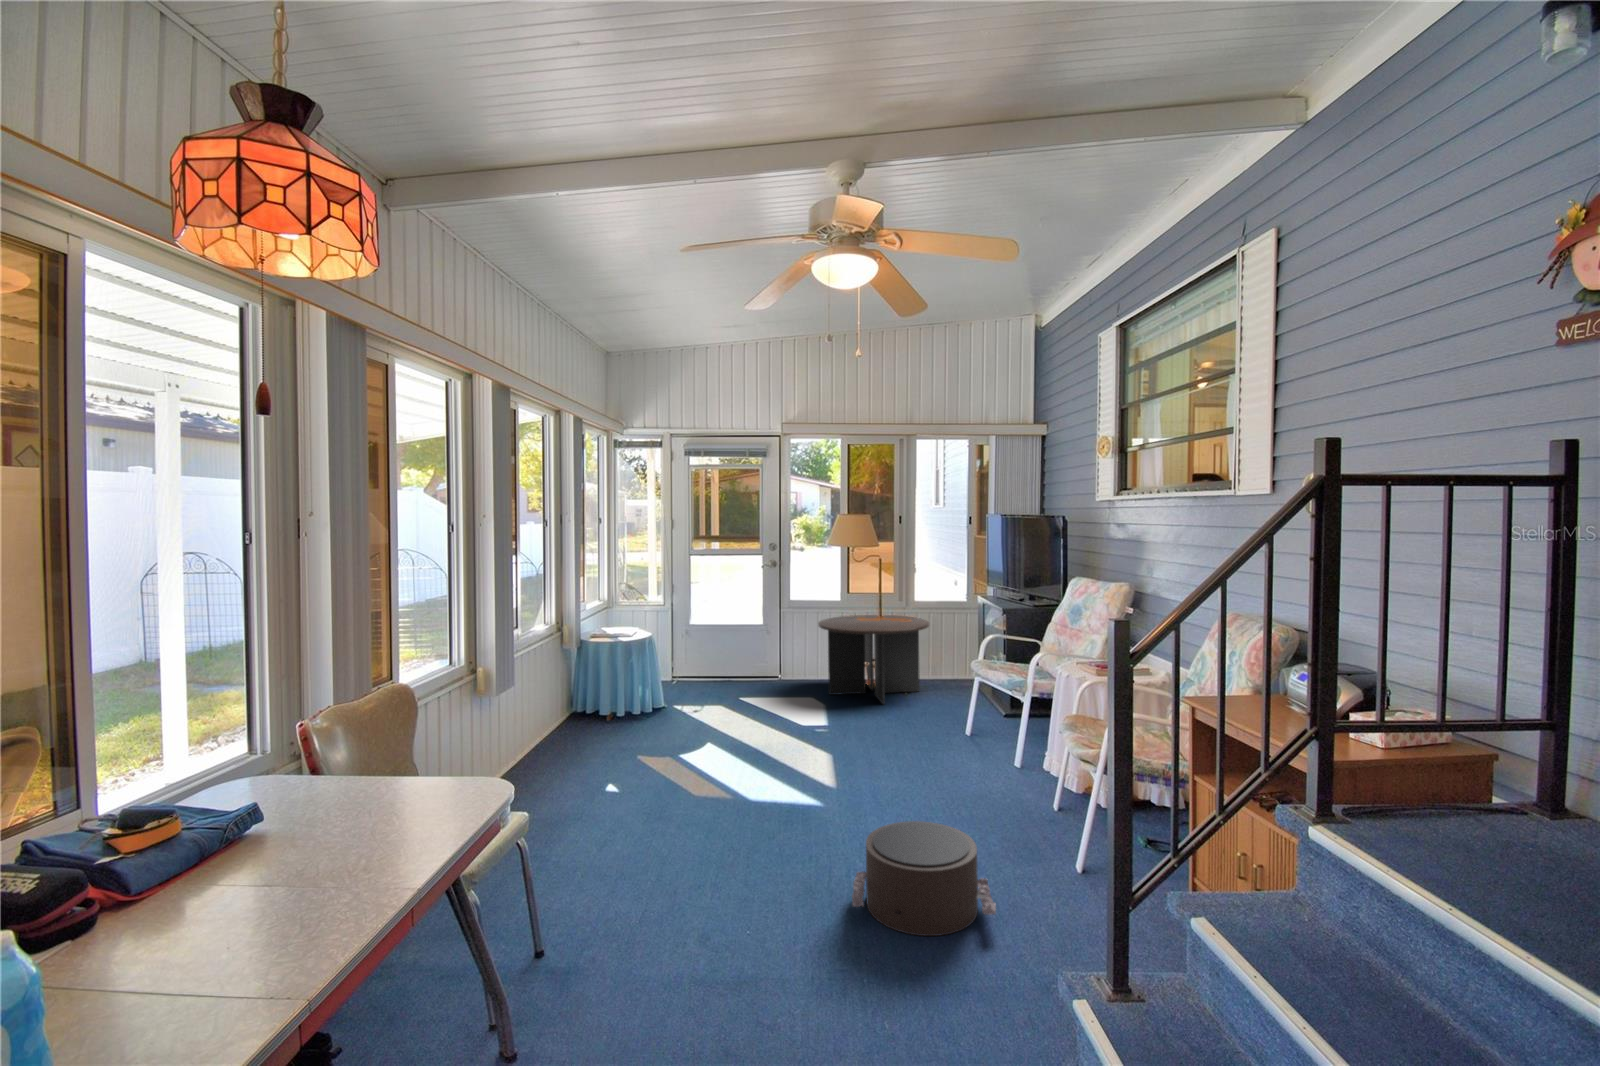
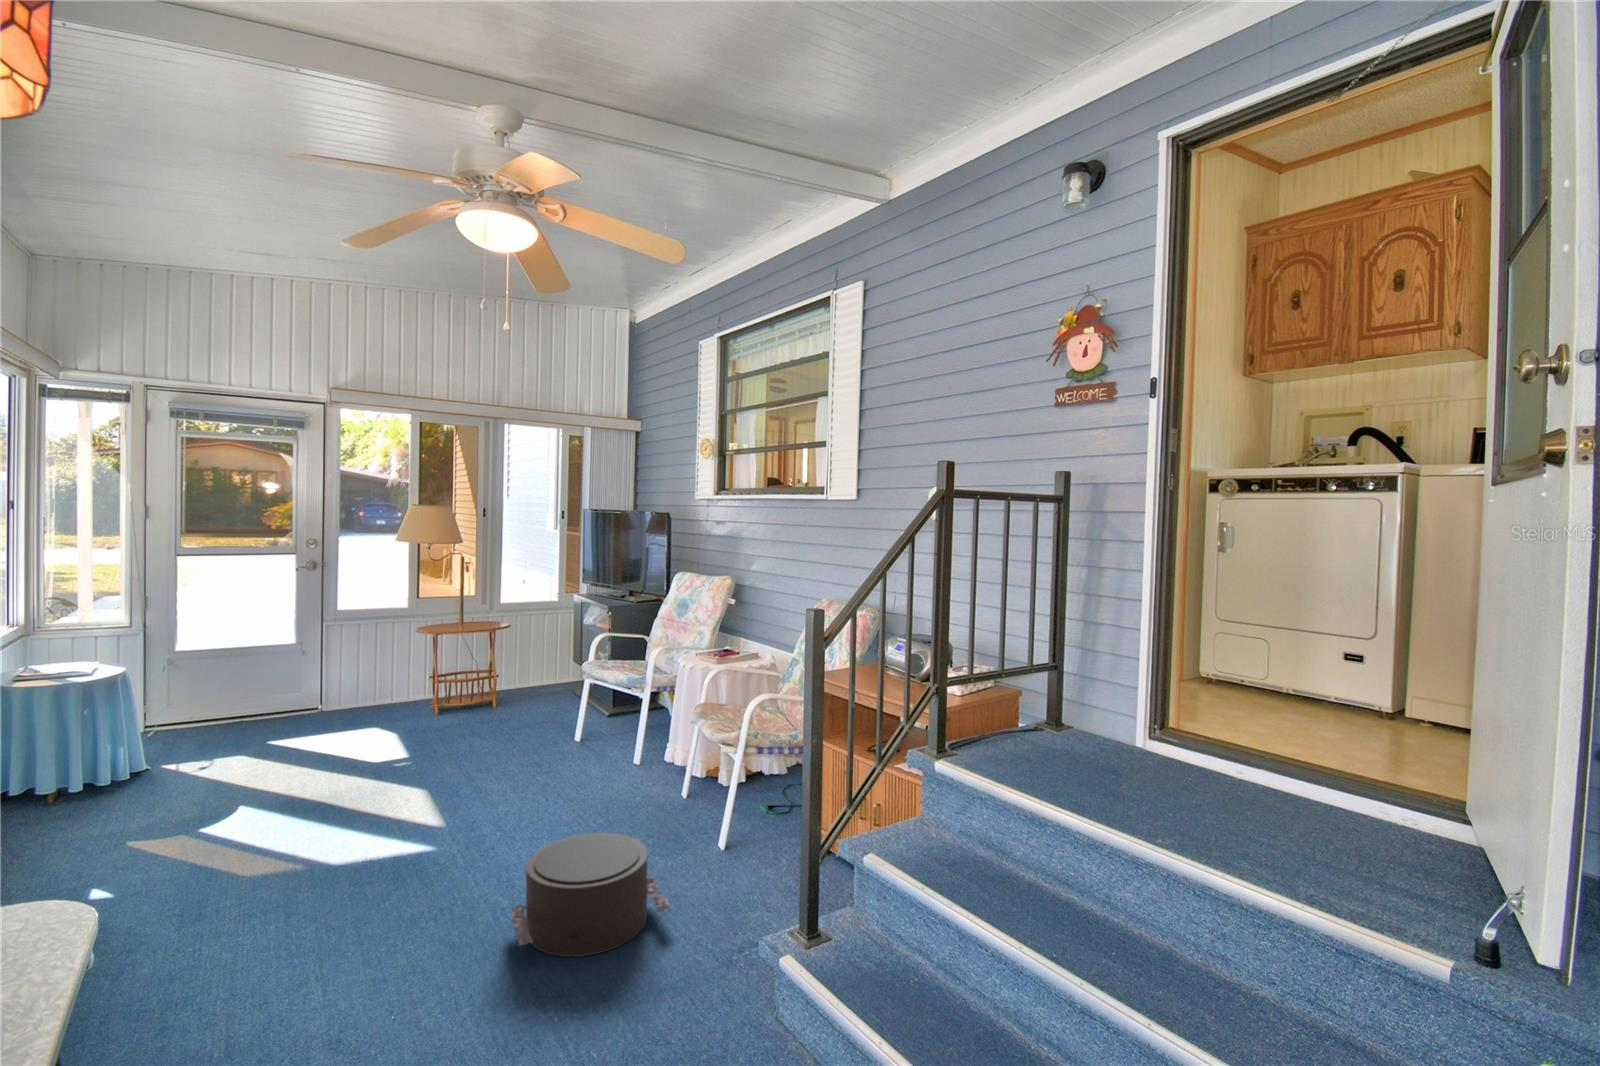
coffee table: present [818,615,930,704] -> none [384,620,522,720]

